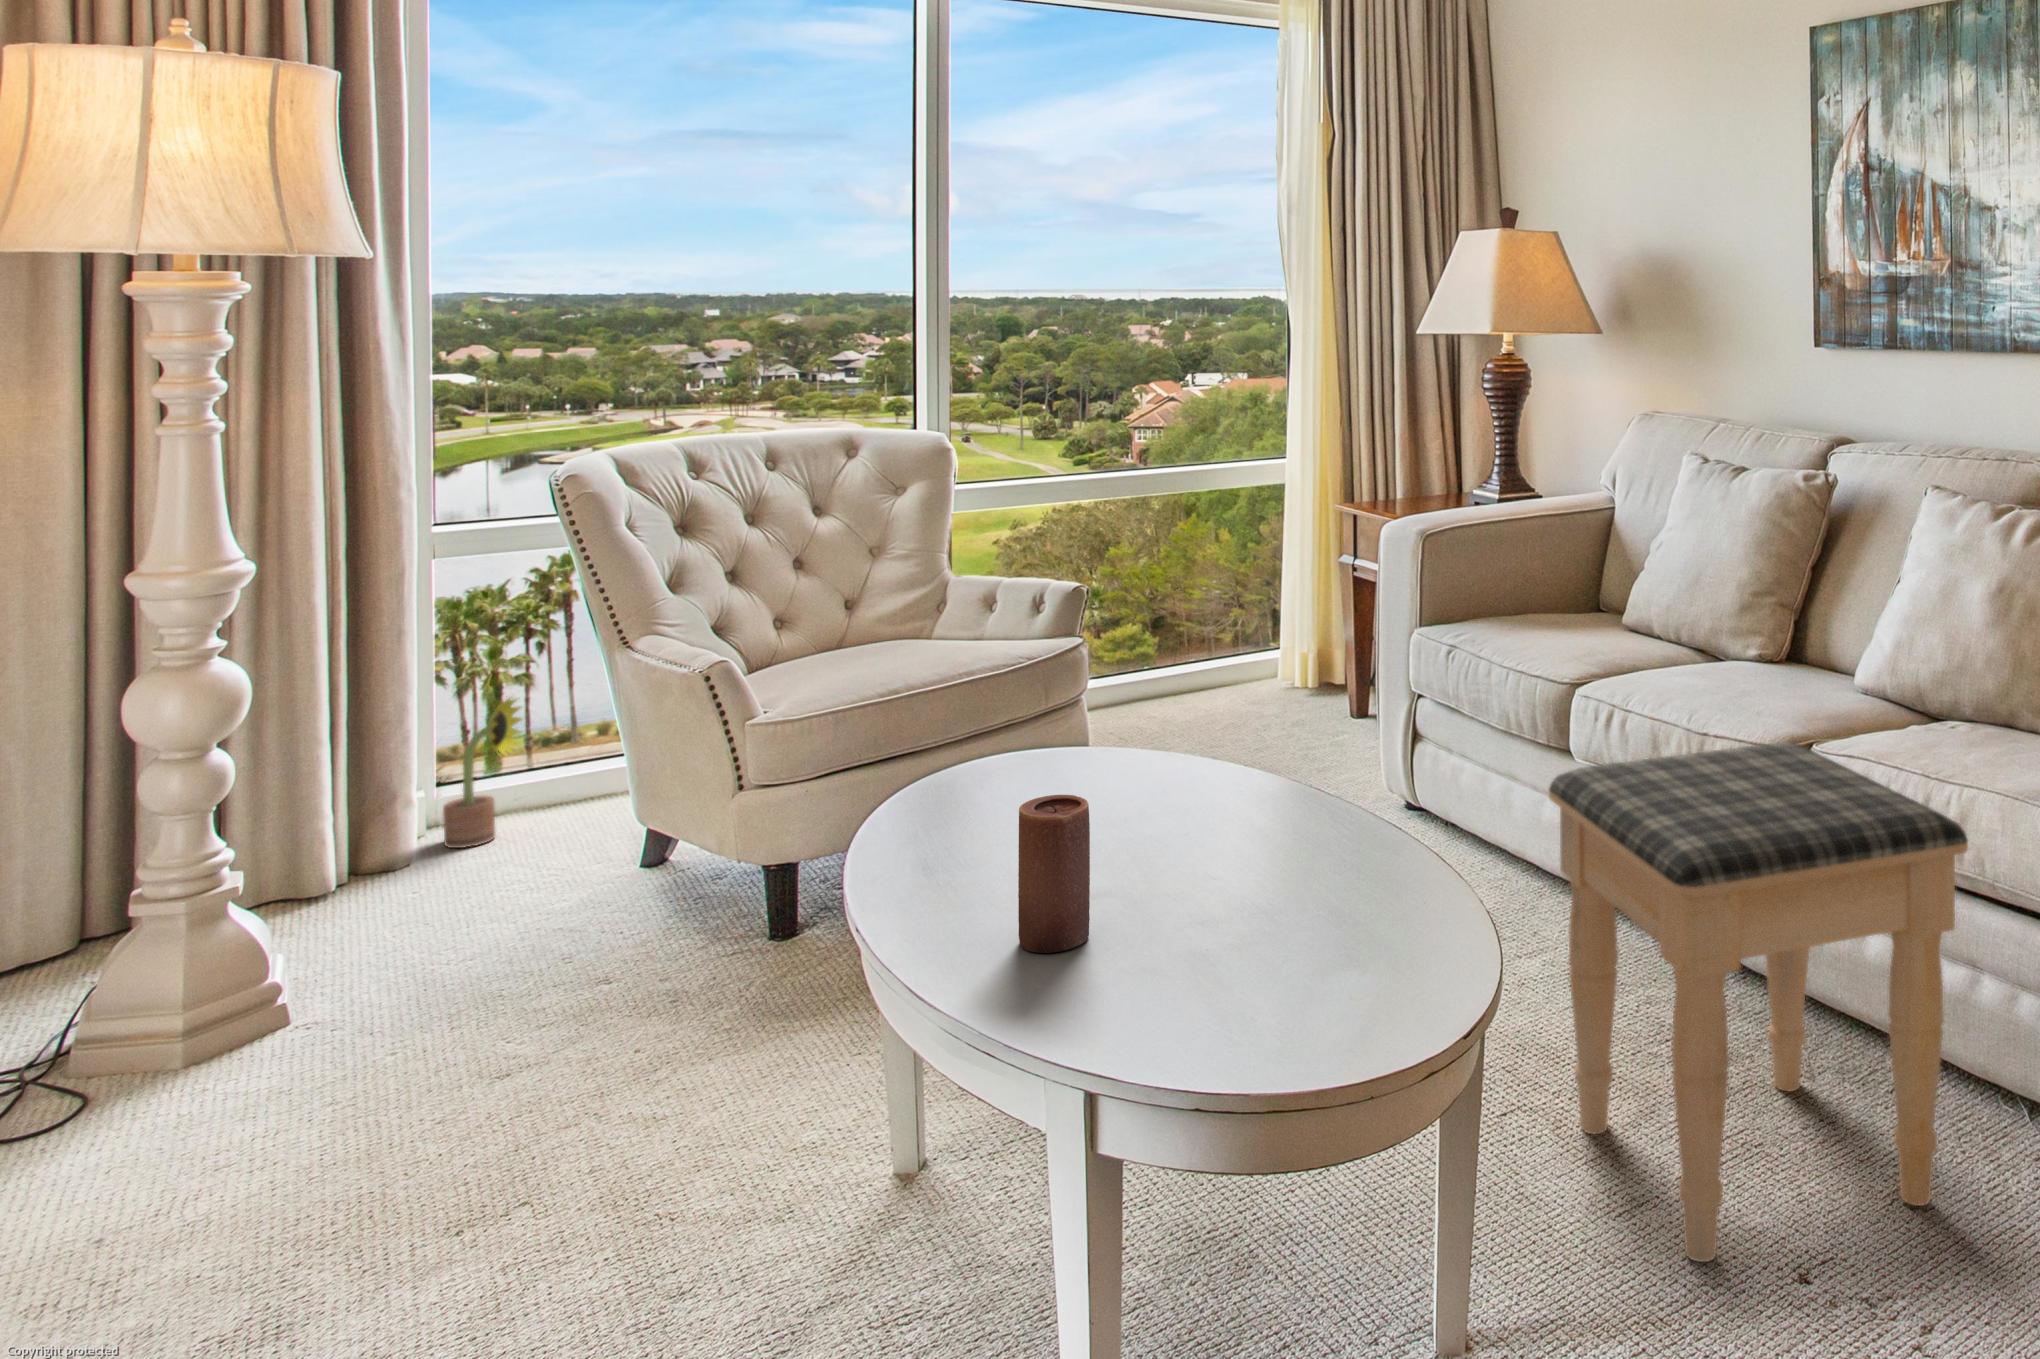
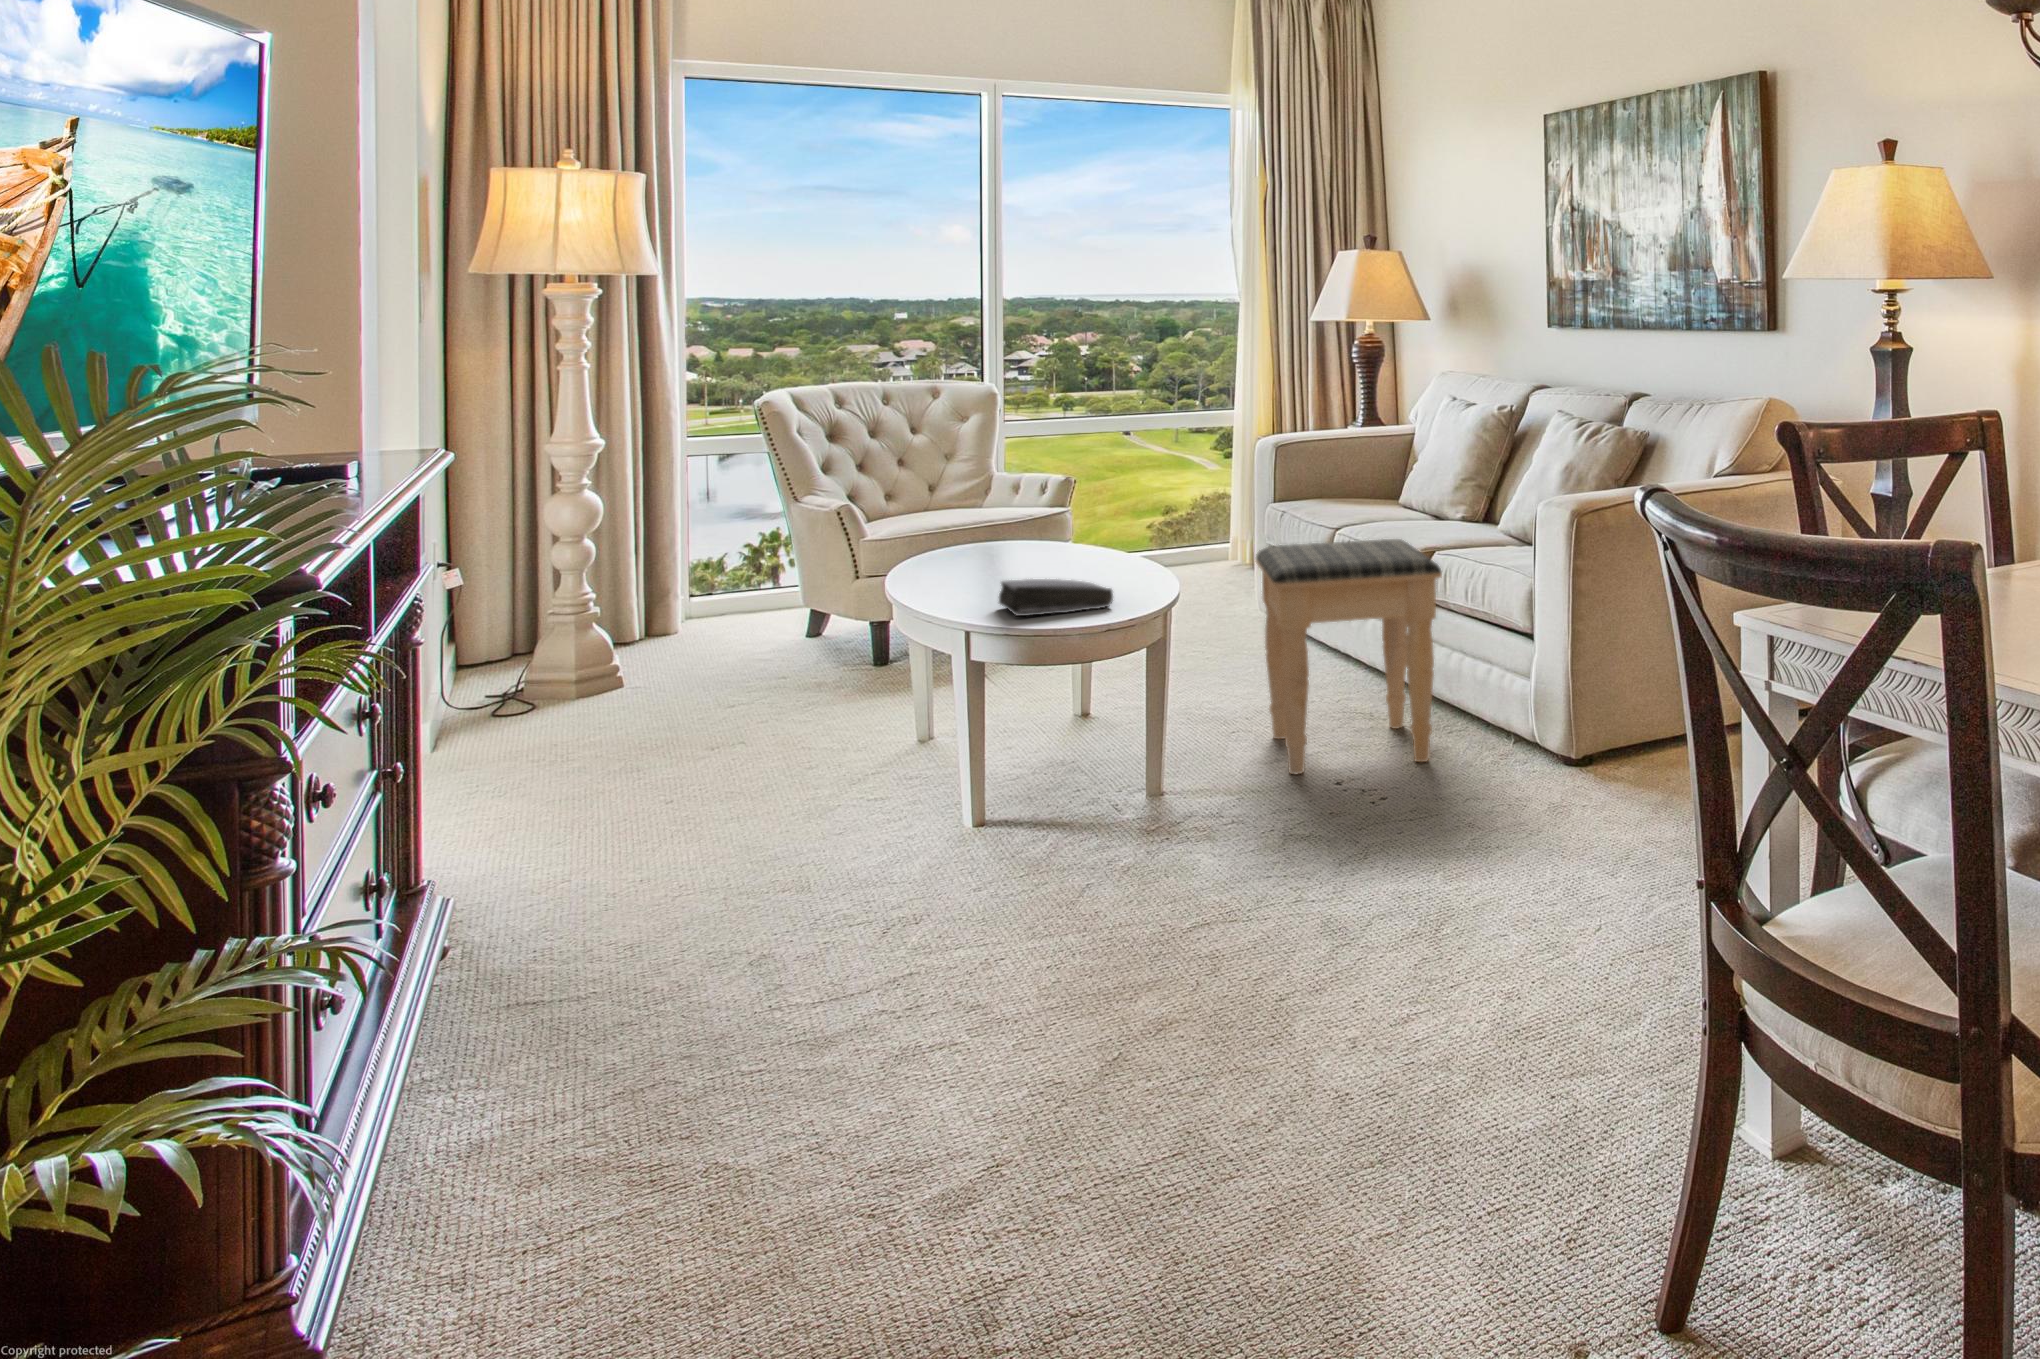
decorative plant: present [443,698,522,848] -> none [698,539,745,629]
candle: present [1018,795,1090,953] -> none [959,533,993,602]
book: none [1121,896,1376,1023] -> present [999,579,1113,616]

